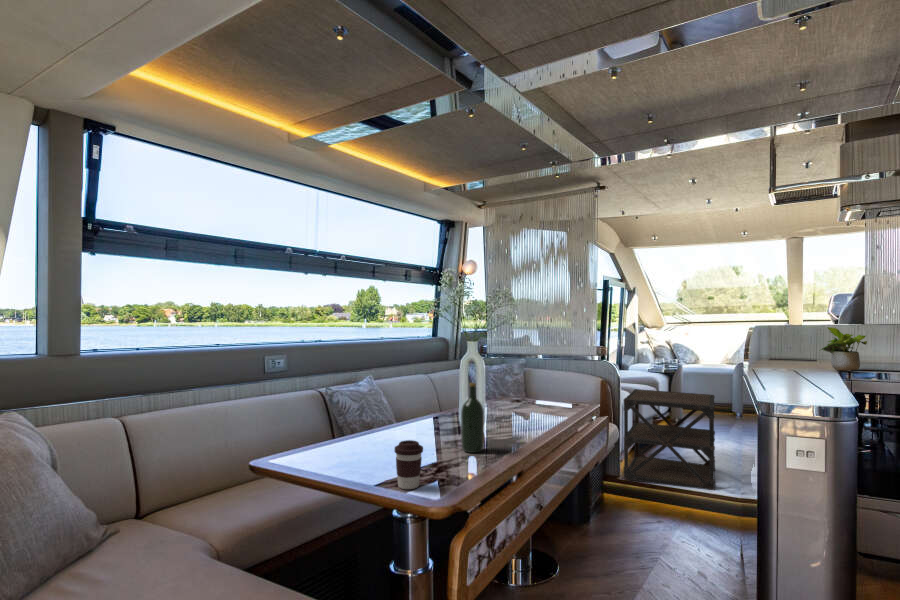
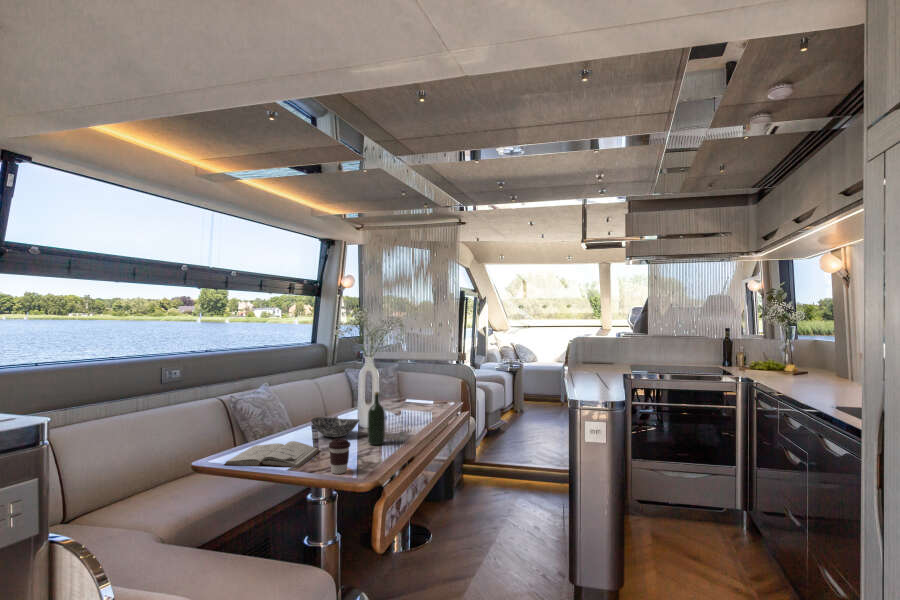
potted plant: present [819,327,867,371] -> none [610,343,638,373]
side table: present [623,389,715,490] -> none [479,387,545,465]
bowl: none [398,413,456,439] -> present [311,417,359,438]
book: none [279,440,400,476] -> present [224,441,320,468]

